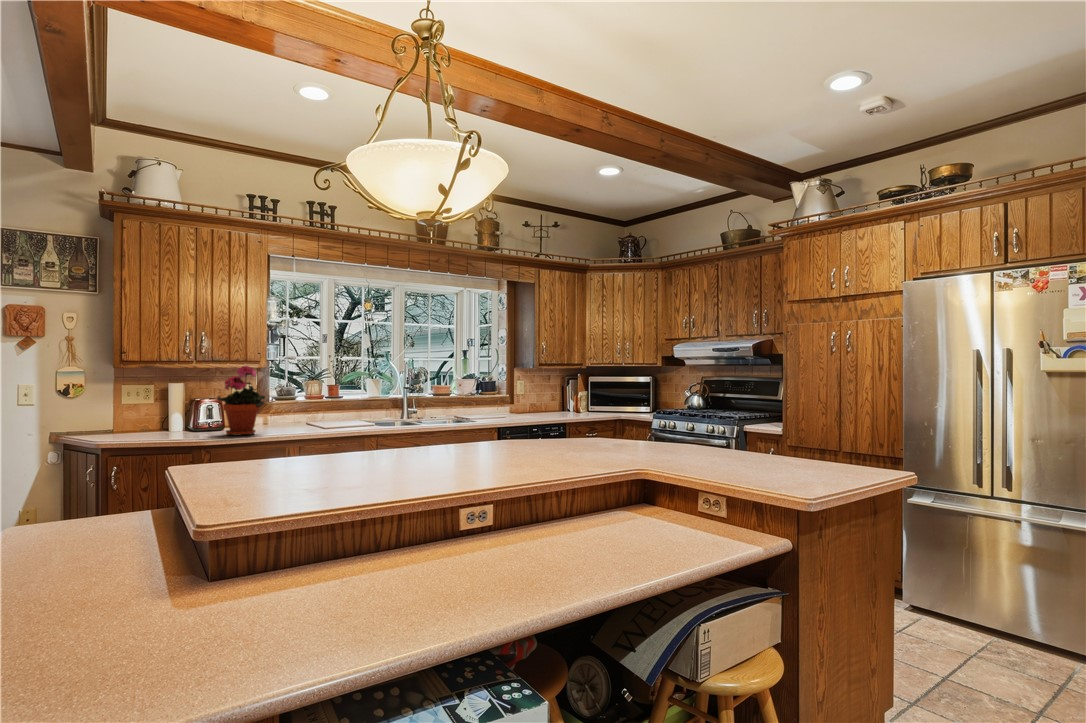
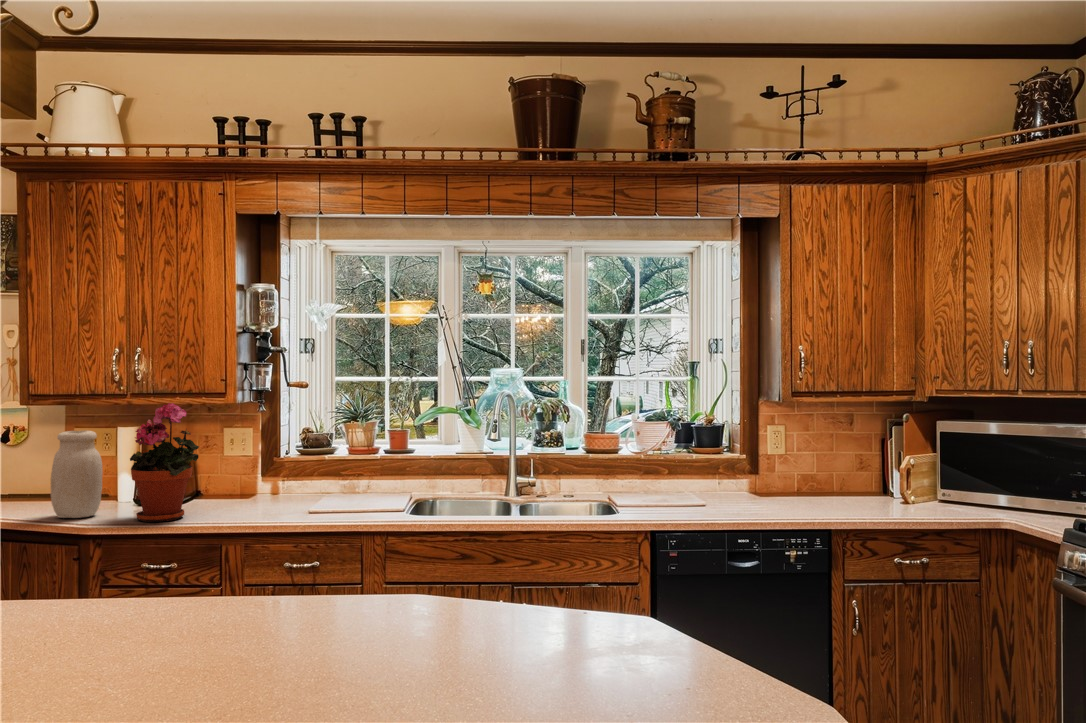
jar: none [161,383,196,437] -> present [51,431,103,518]

